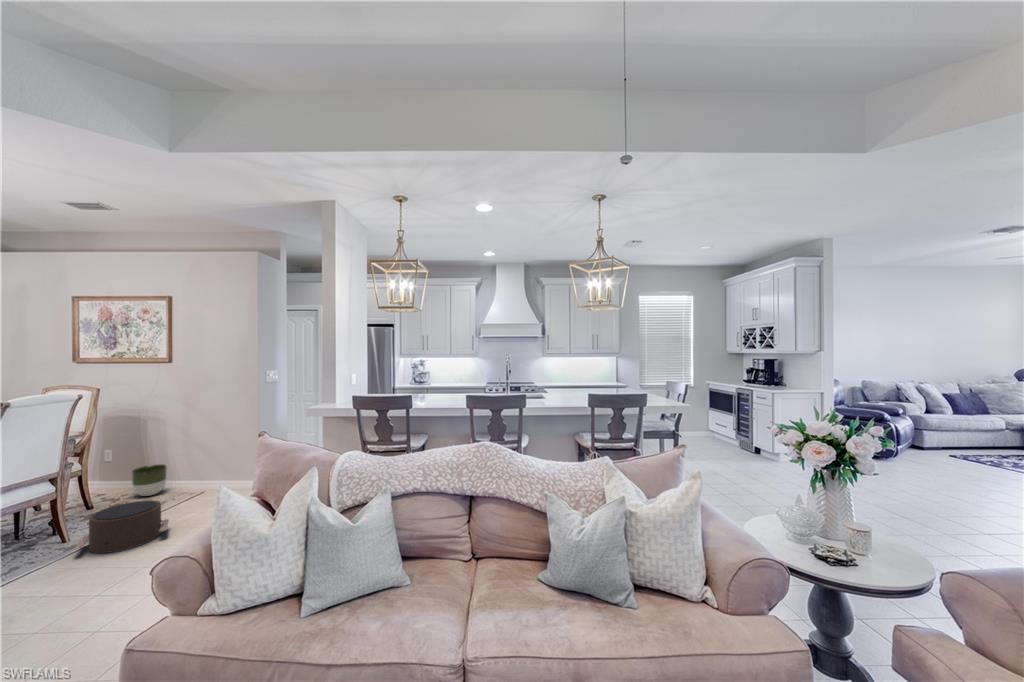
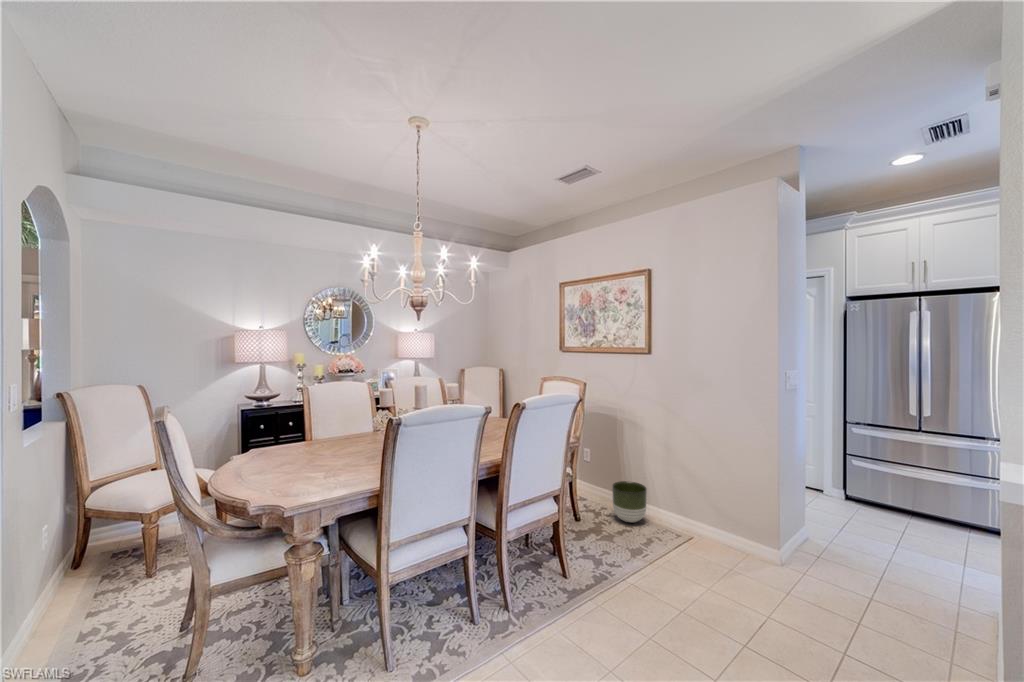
pouf: present [76,500,169,553] -> none [573,553,682,649]

